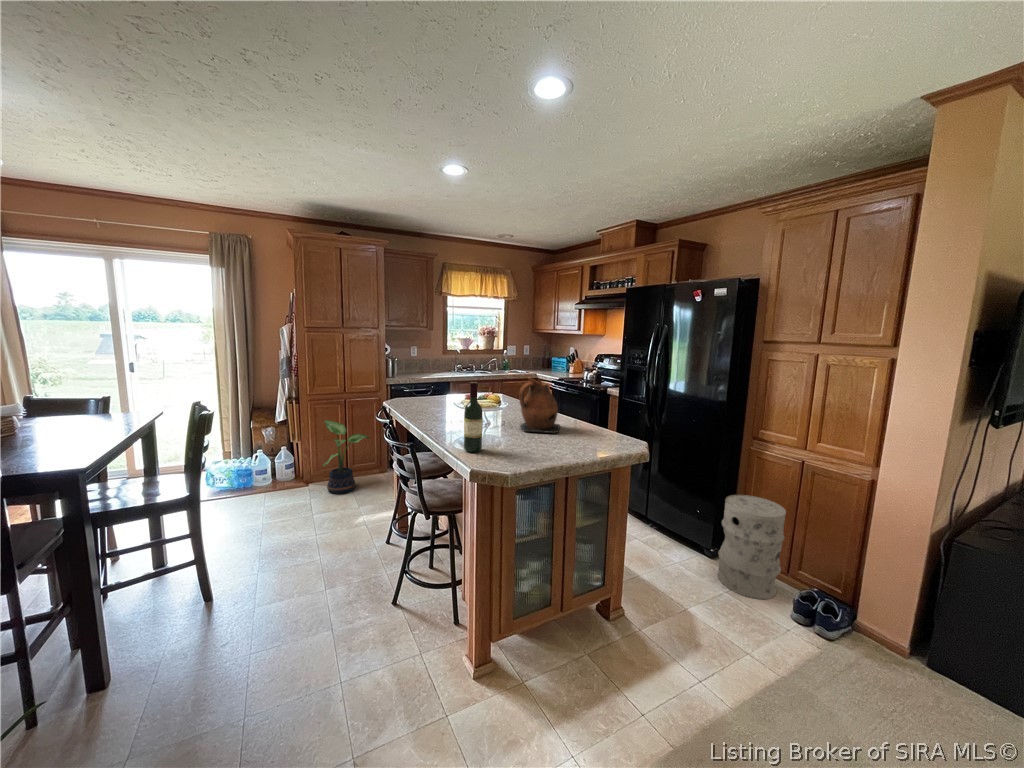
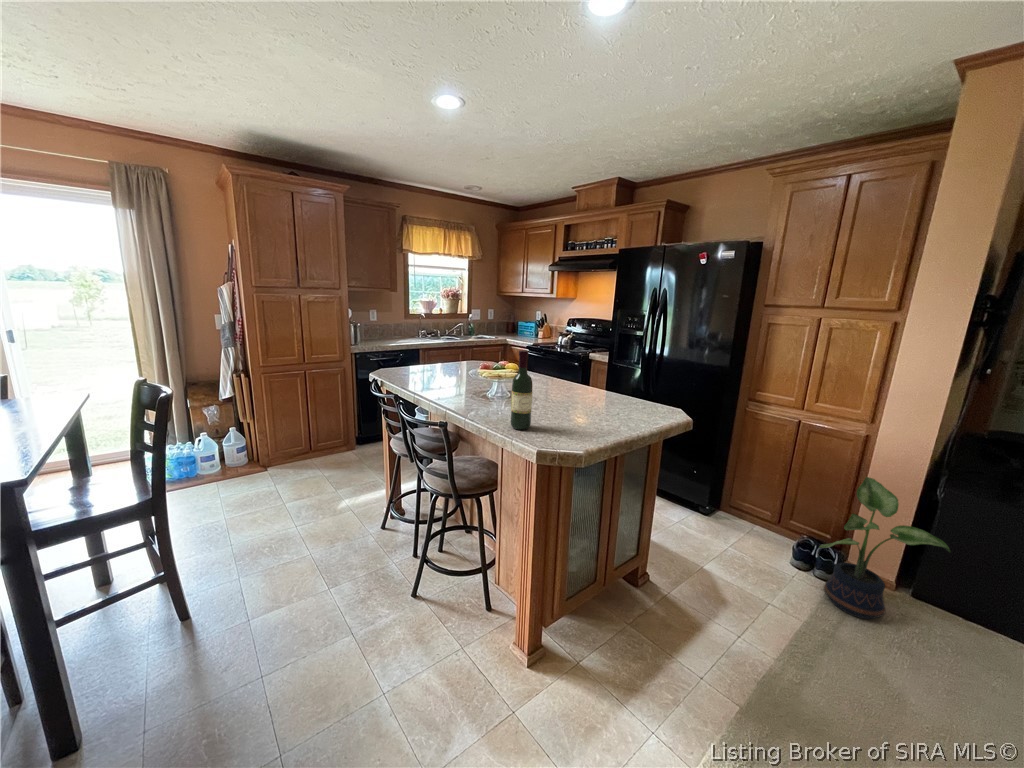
ceramic pitcher: present [519,378,560,433] -> none [542,344,590,404]
potted plant: present [323,420,369,494] -> present [819,477,951,619]
trash can: present [718,495,786,599] -> none [716,454,785,549]

